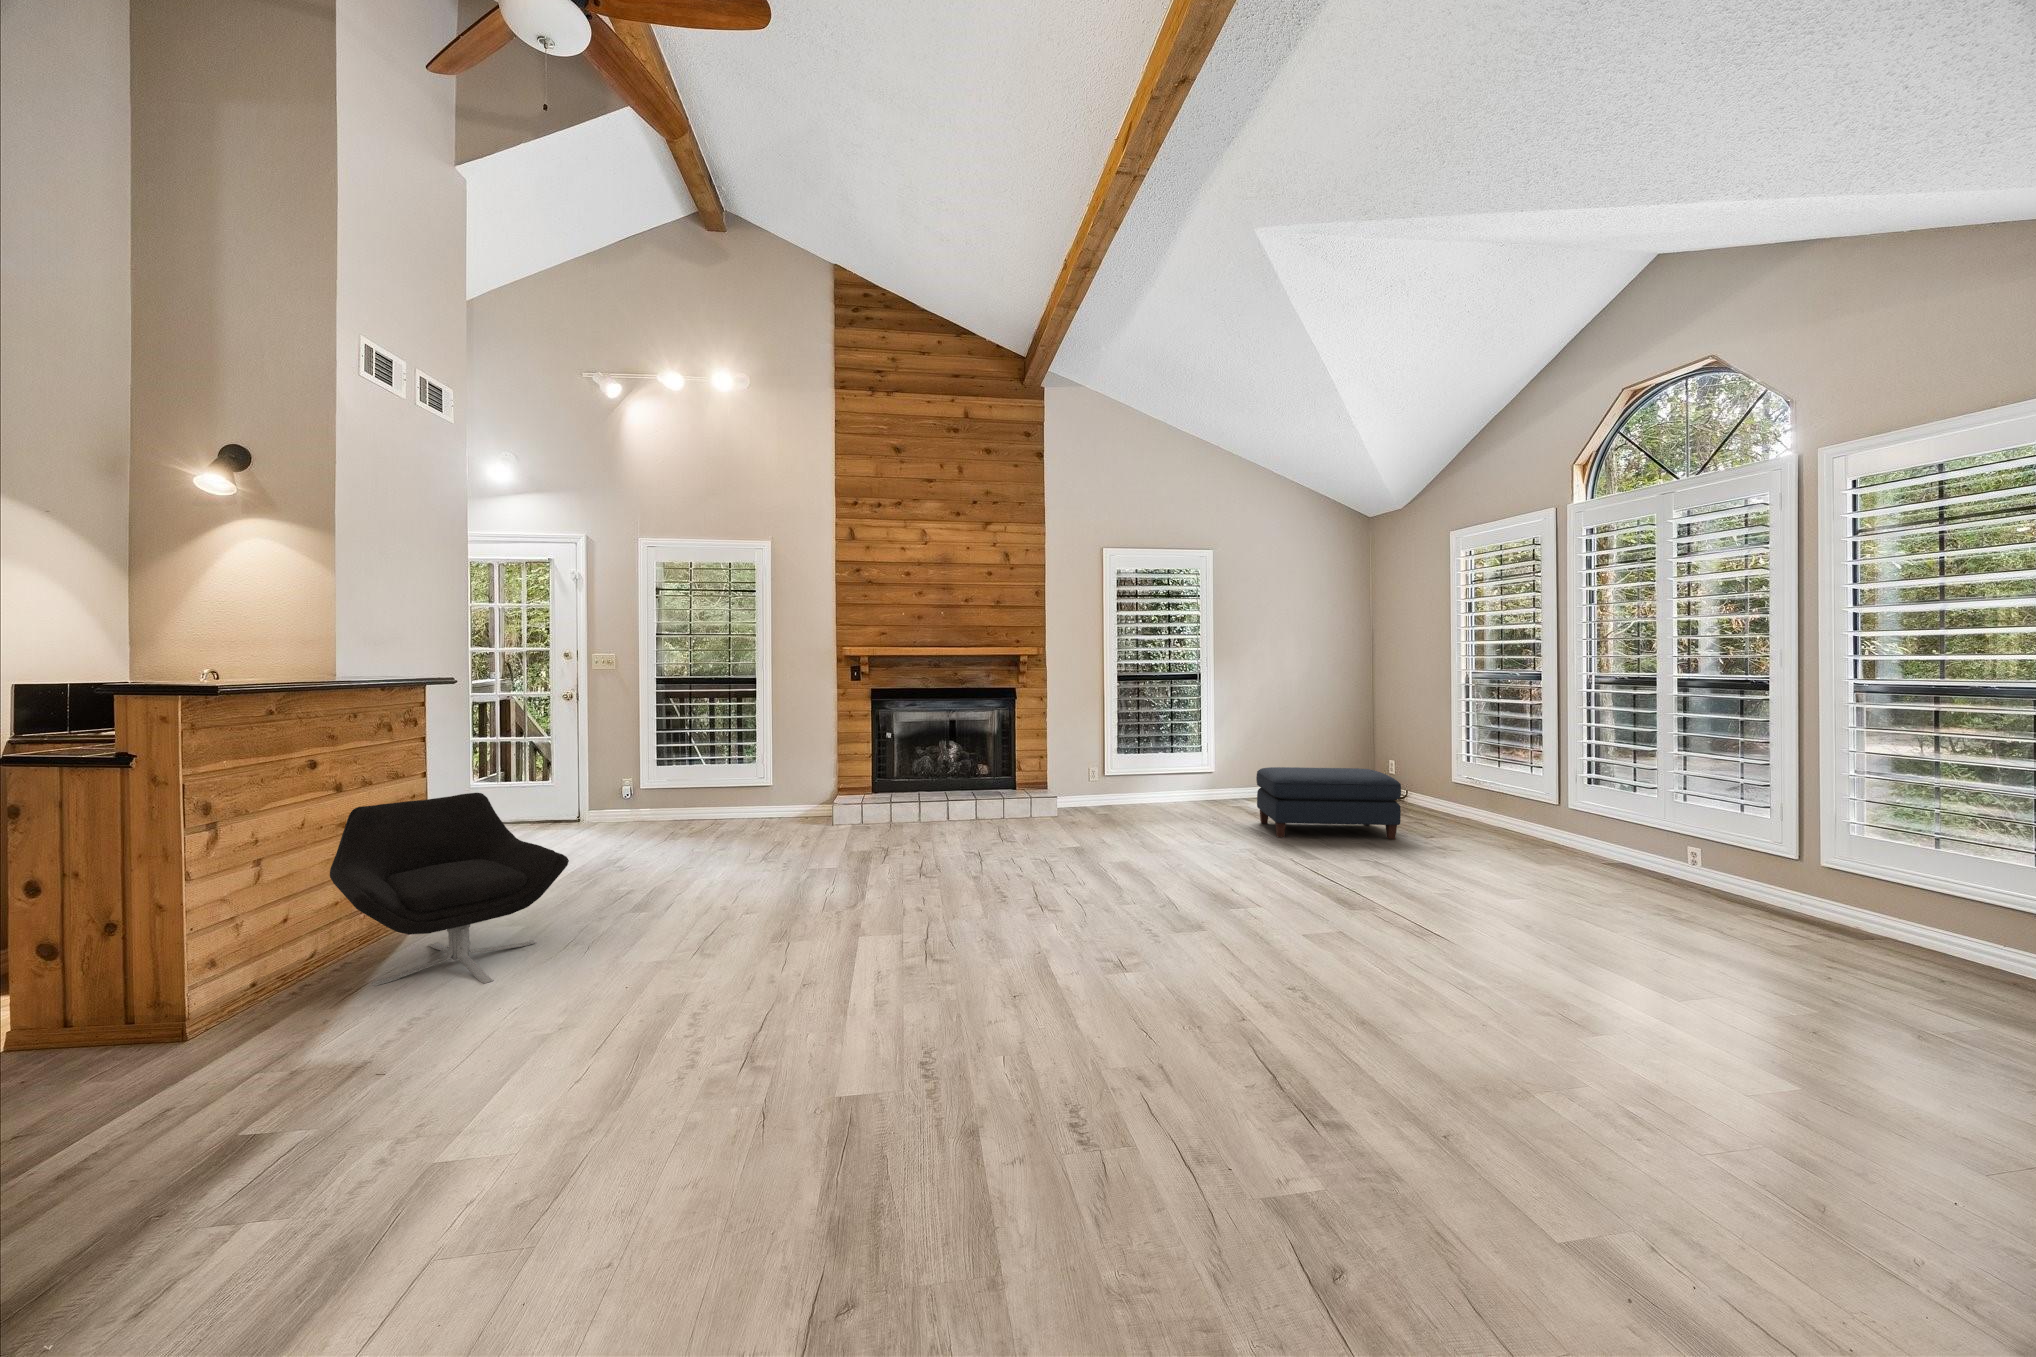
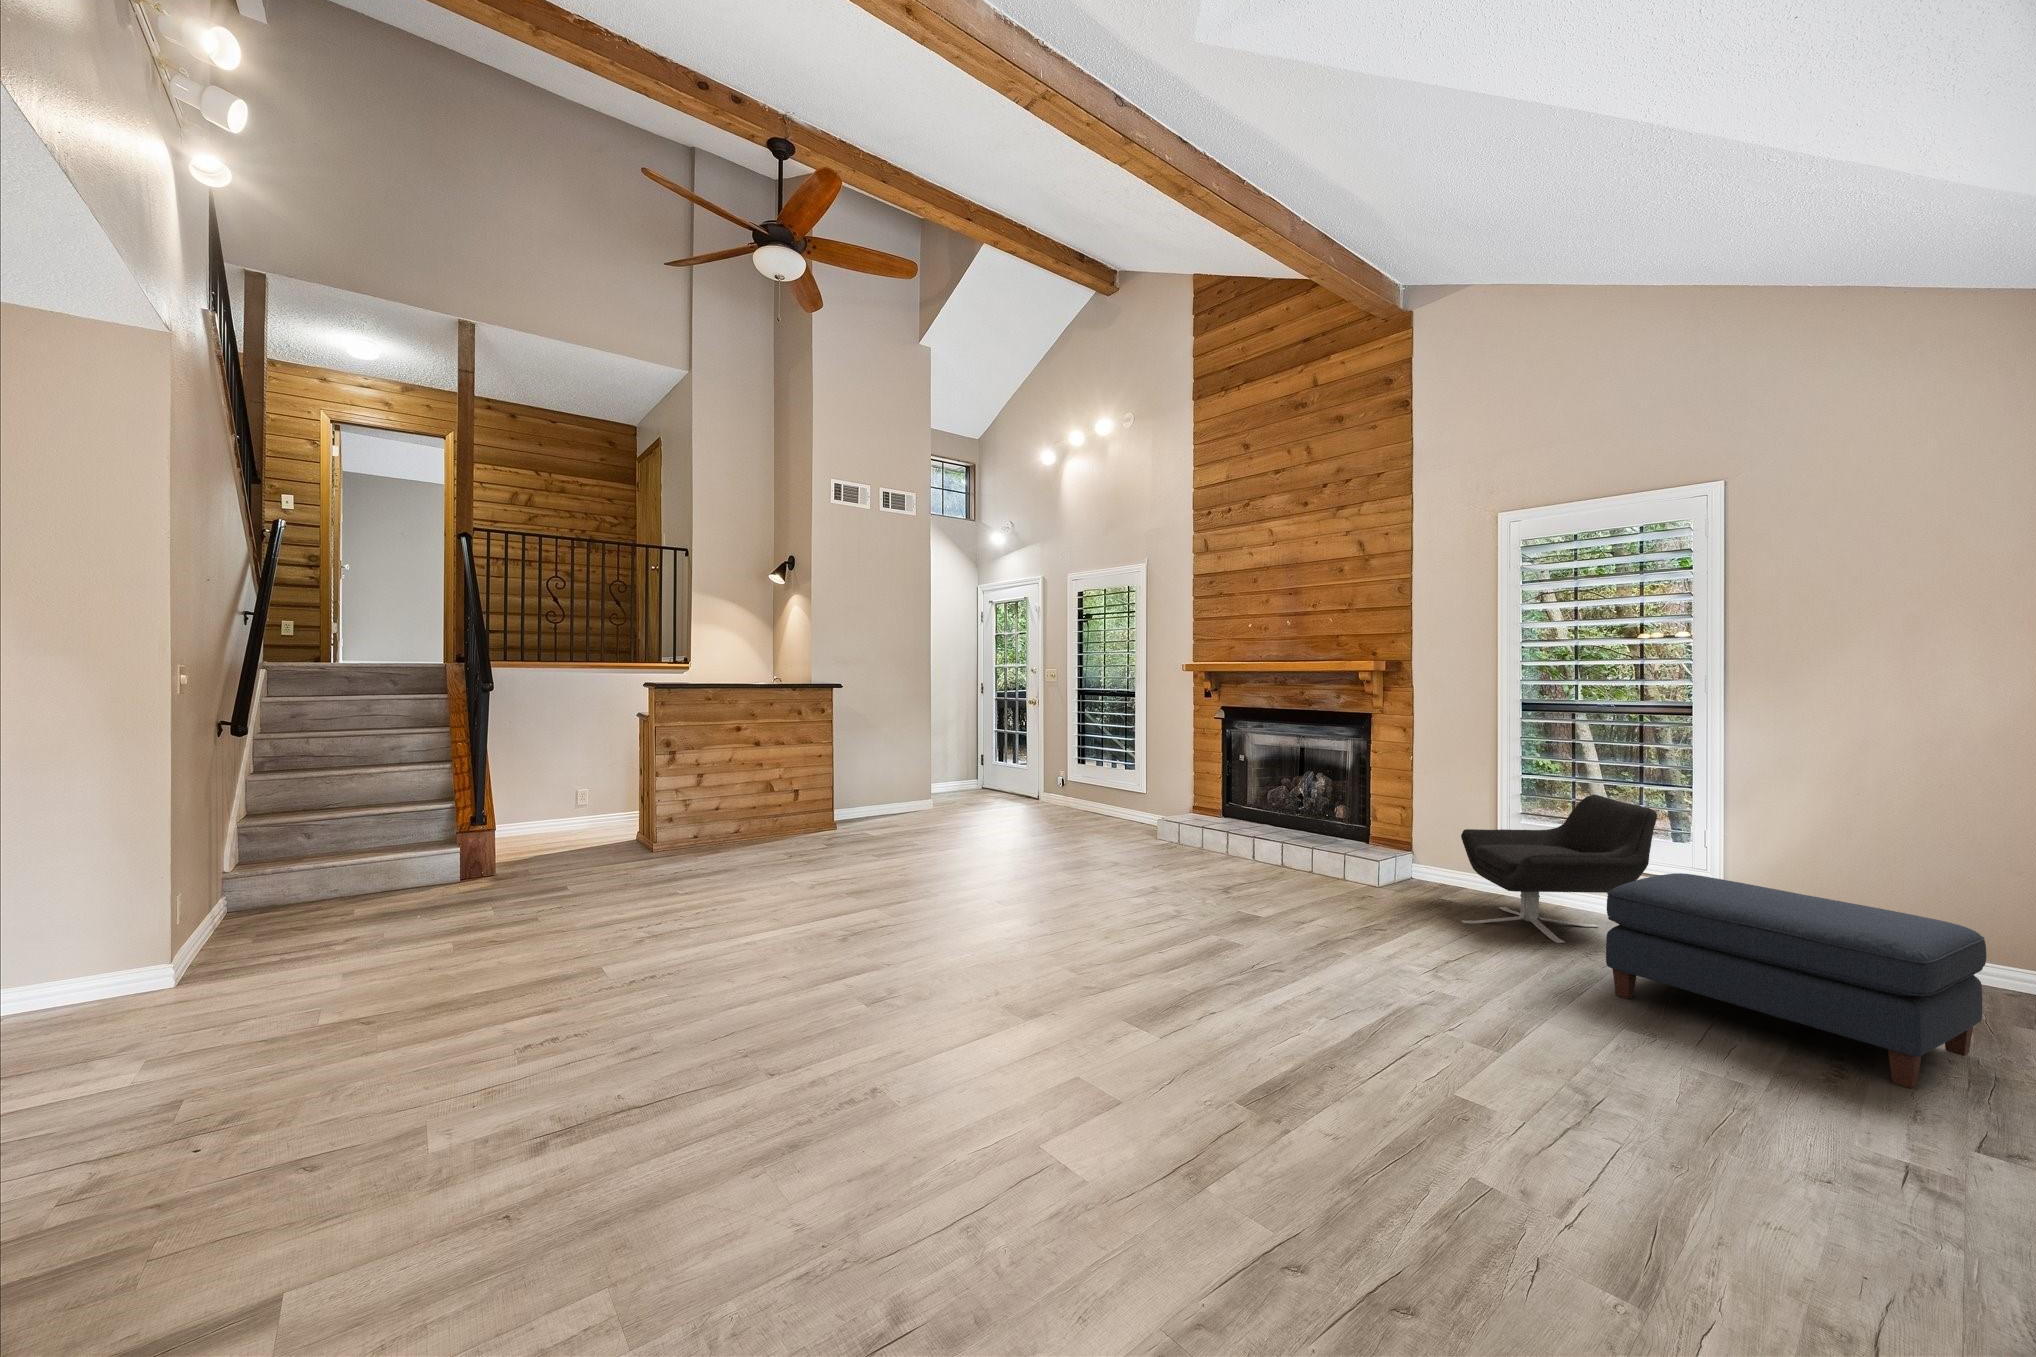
lounge chair: present [330,793,569,986] -> present [1461,794,1657,943]

